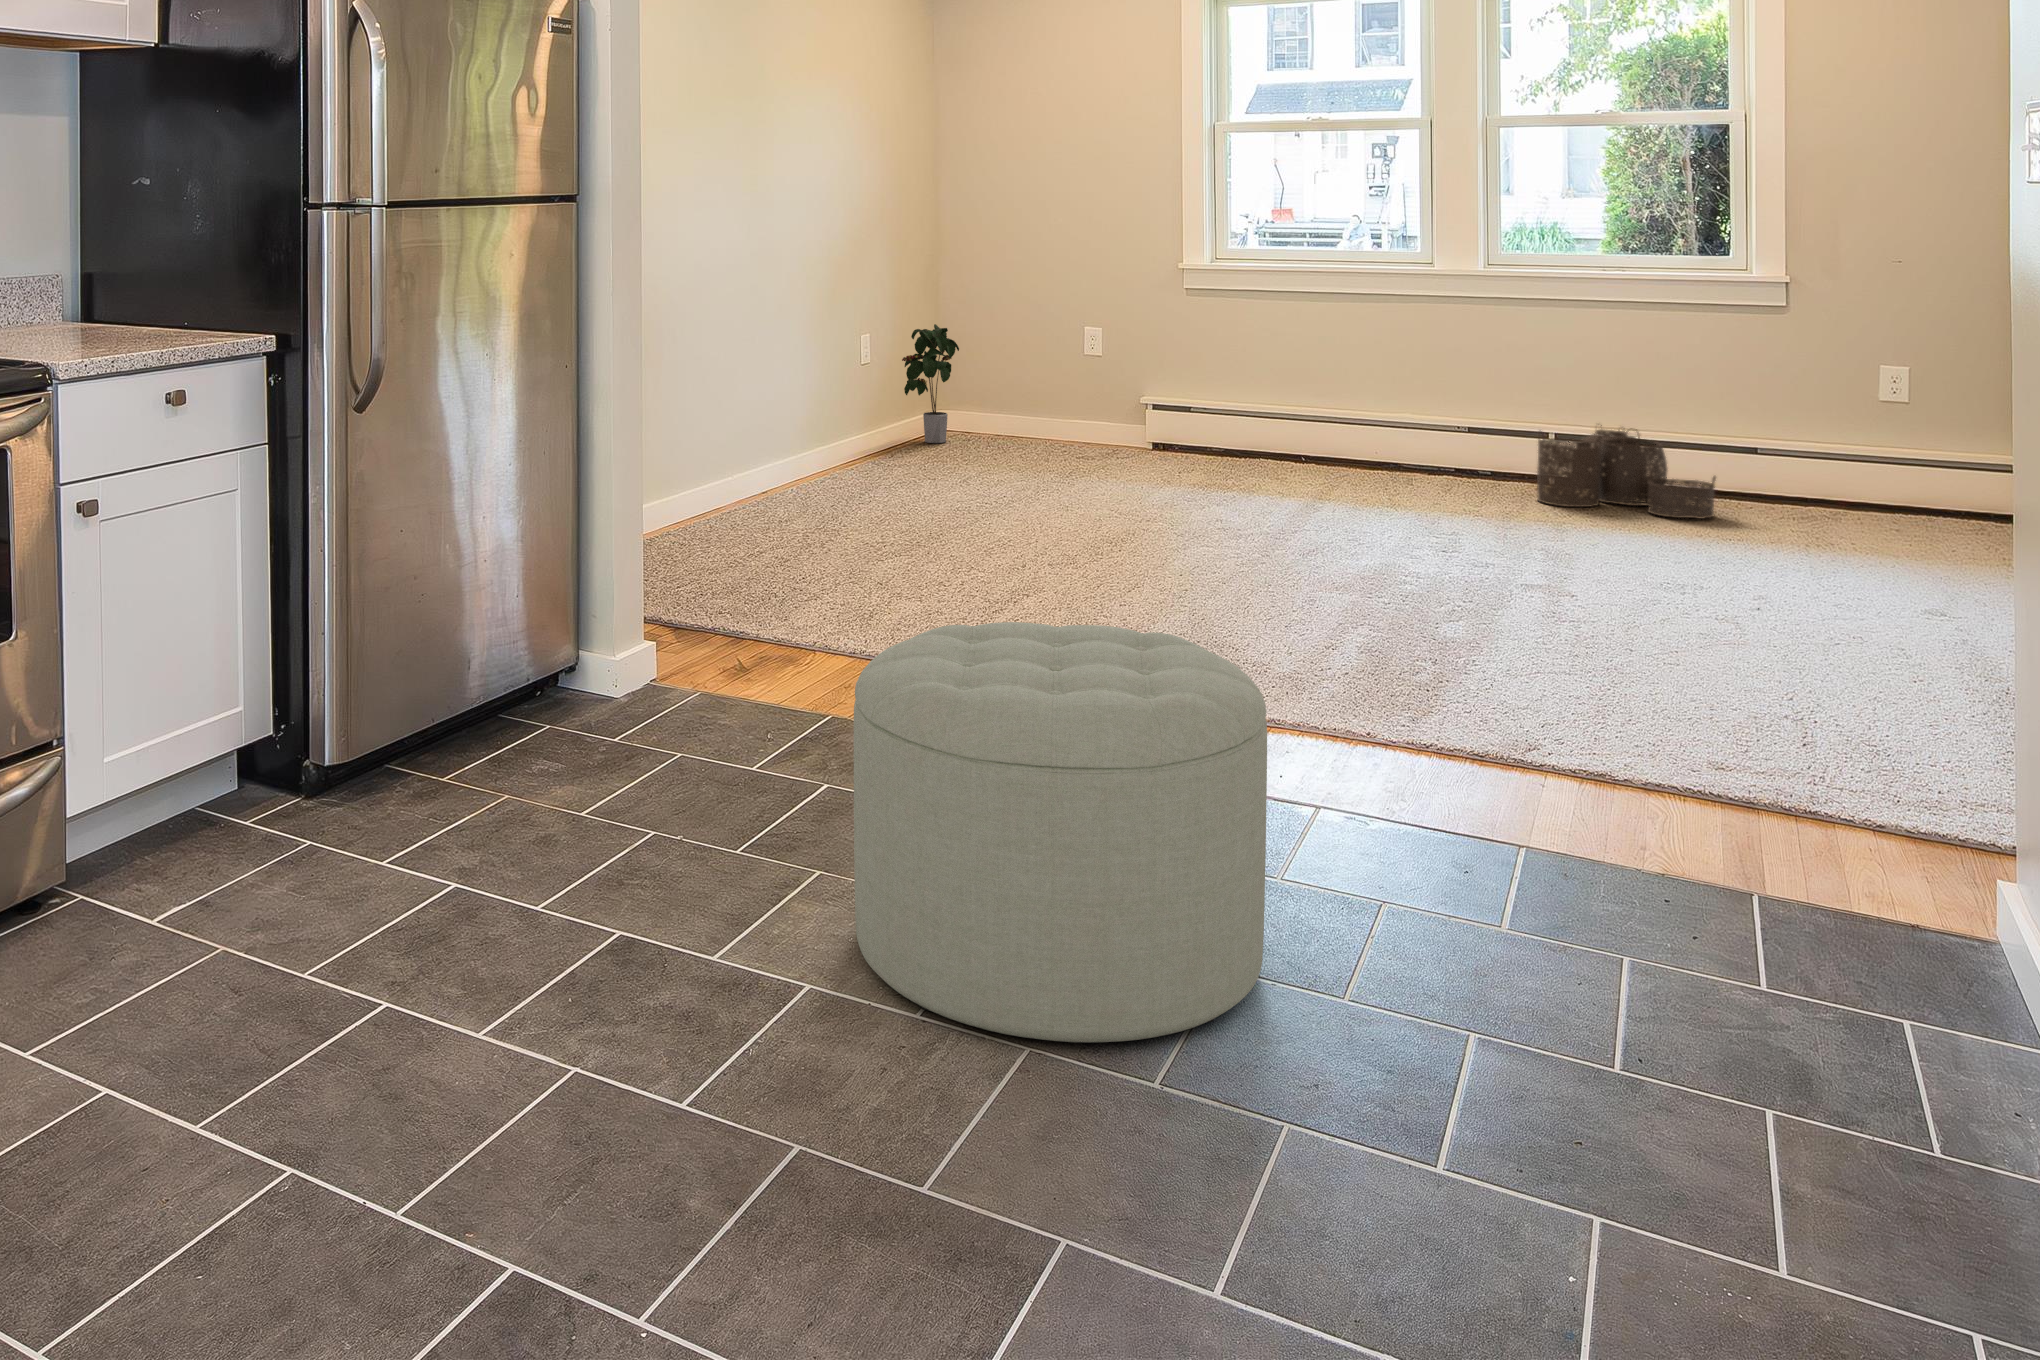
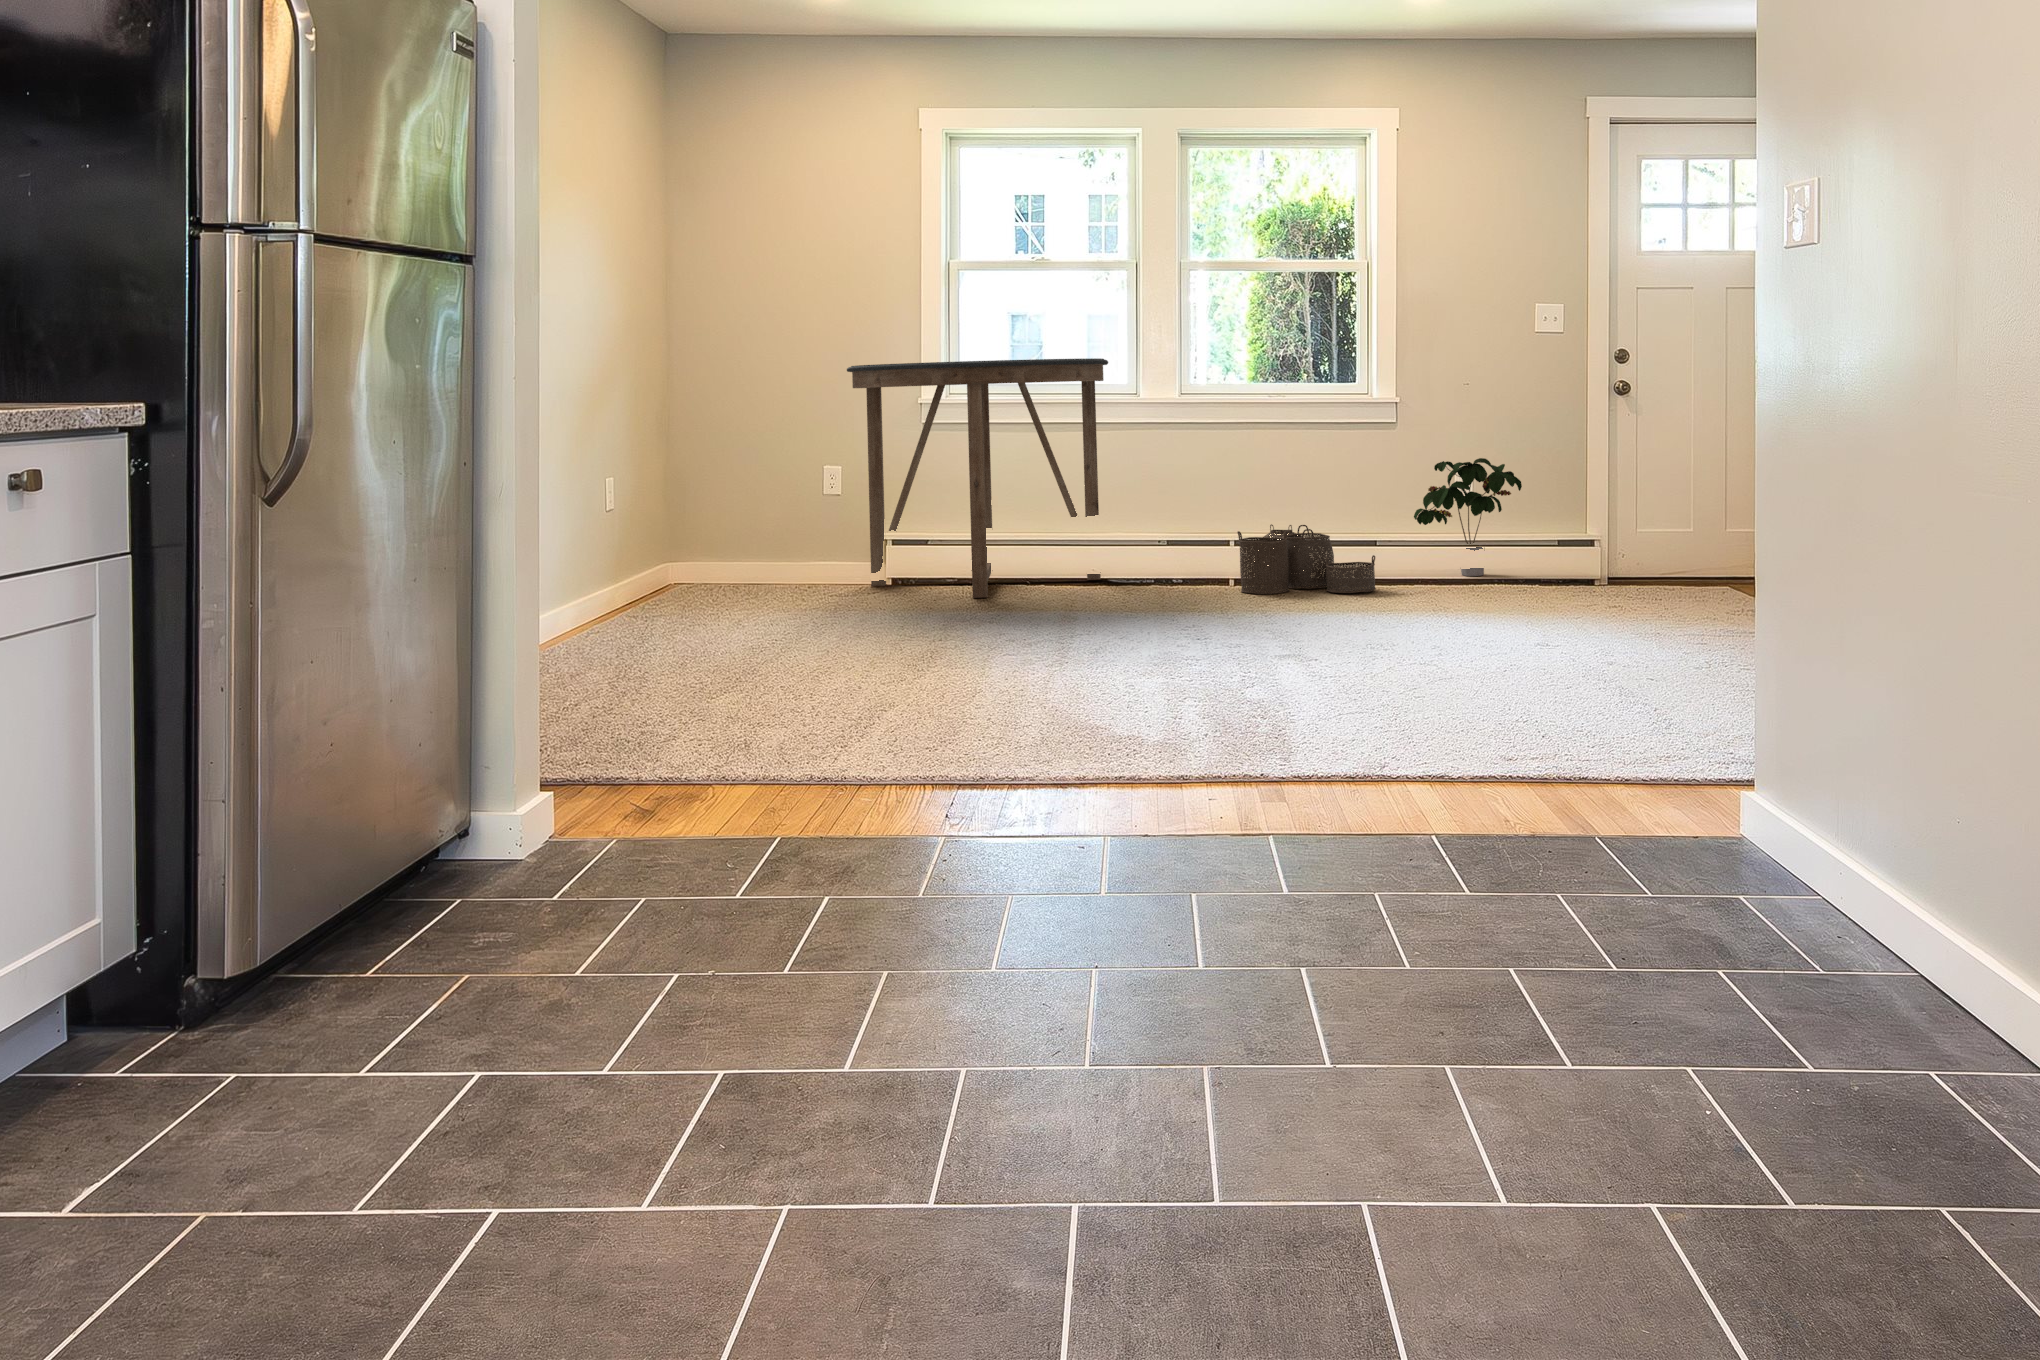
console table: none [1109,222,1406,476] -> present [847,358,1108,598]
potted plant: present [902,324,959,443] -> present [1414,458,1522,576]
ottoman: present [854,622,1267,1042] -> none [1001,650,1419,1064]

